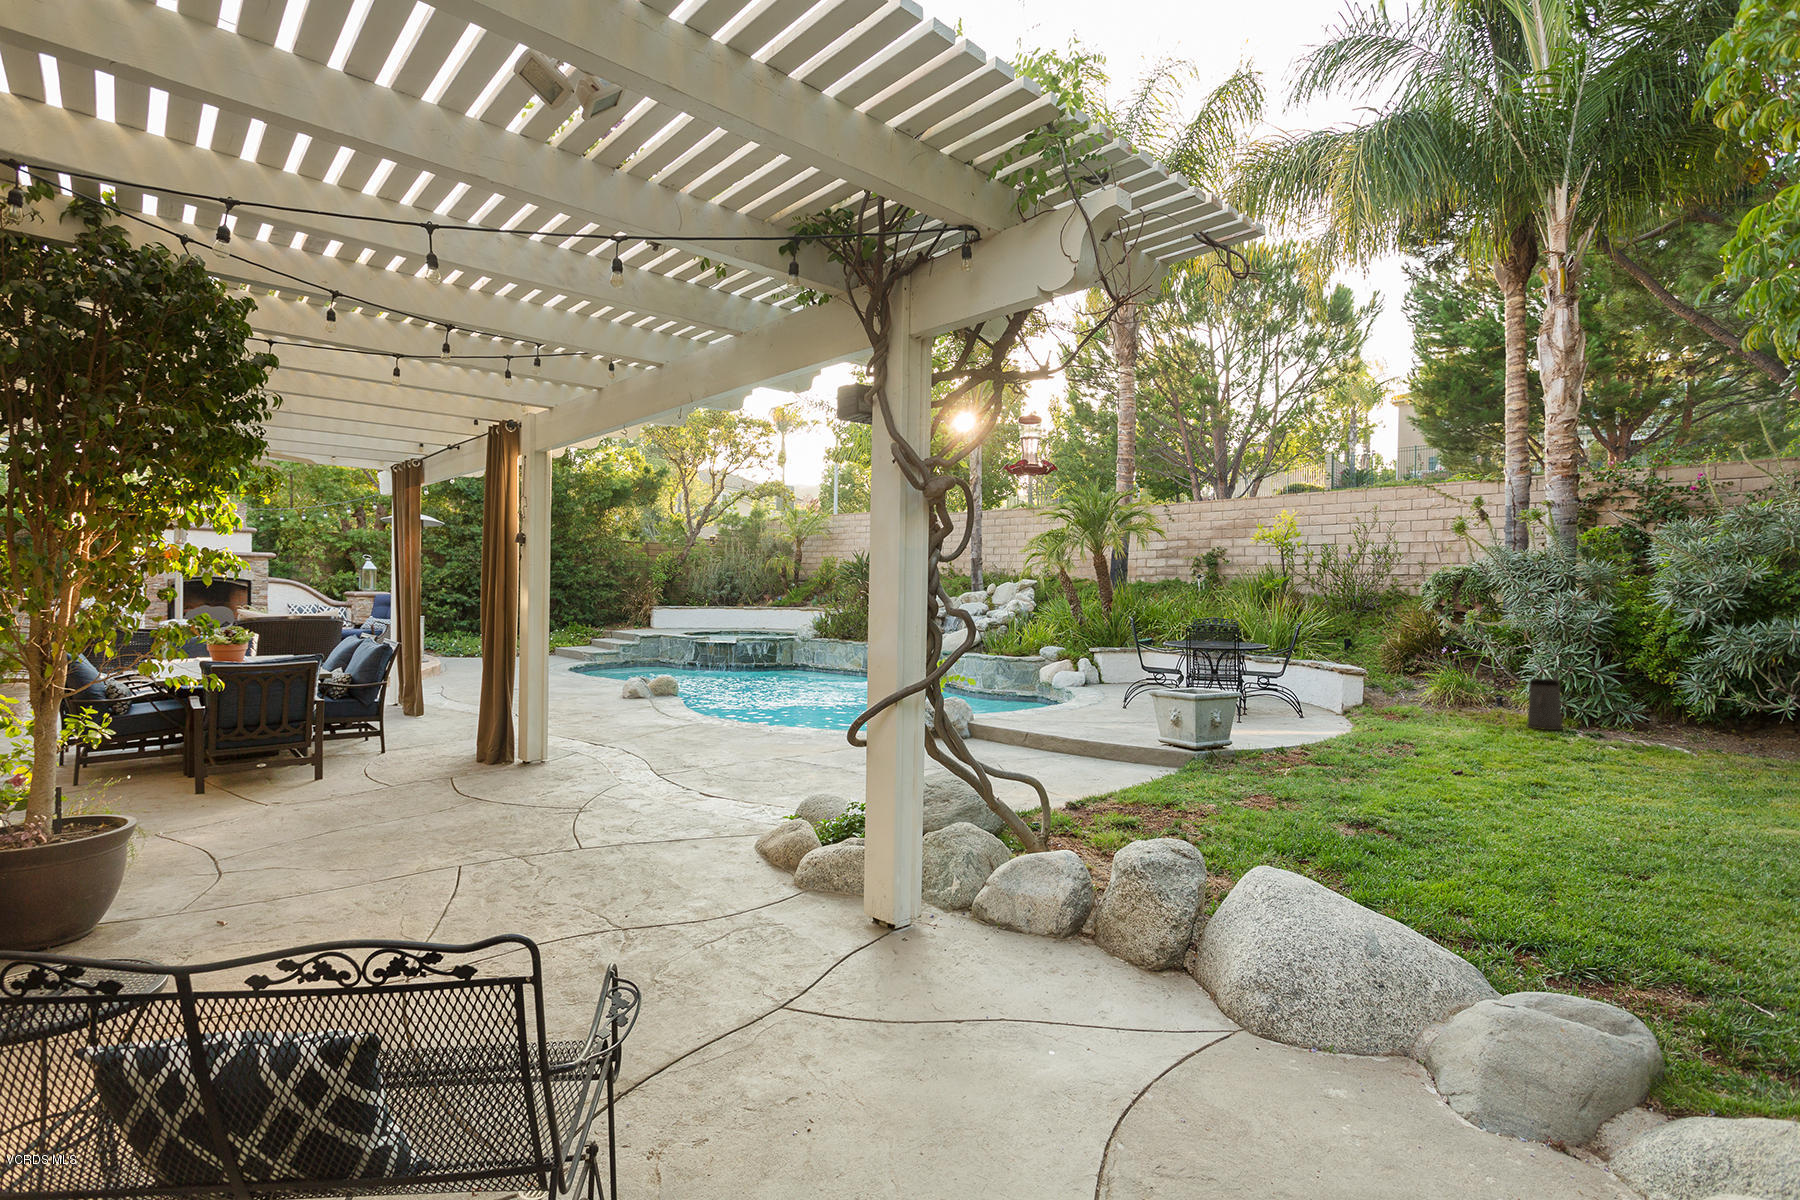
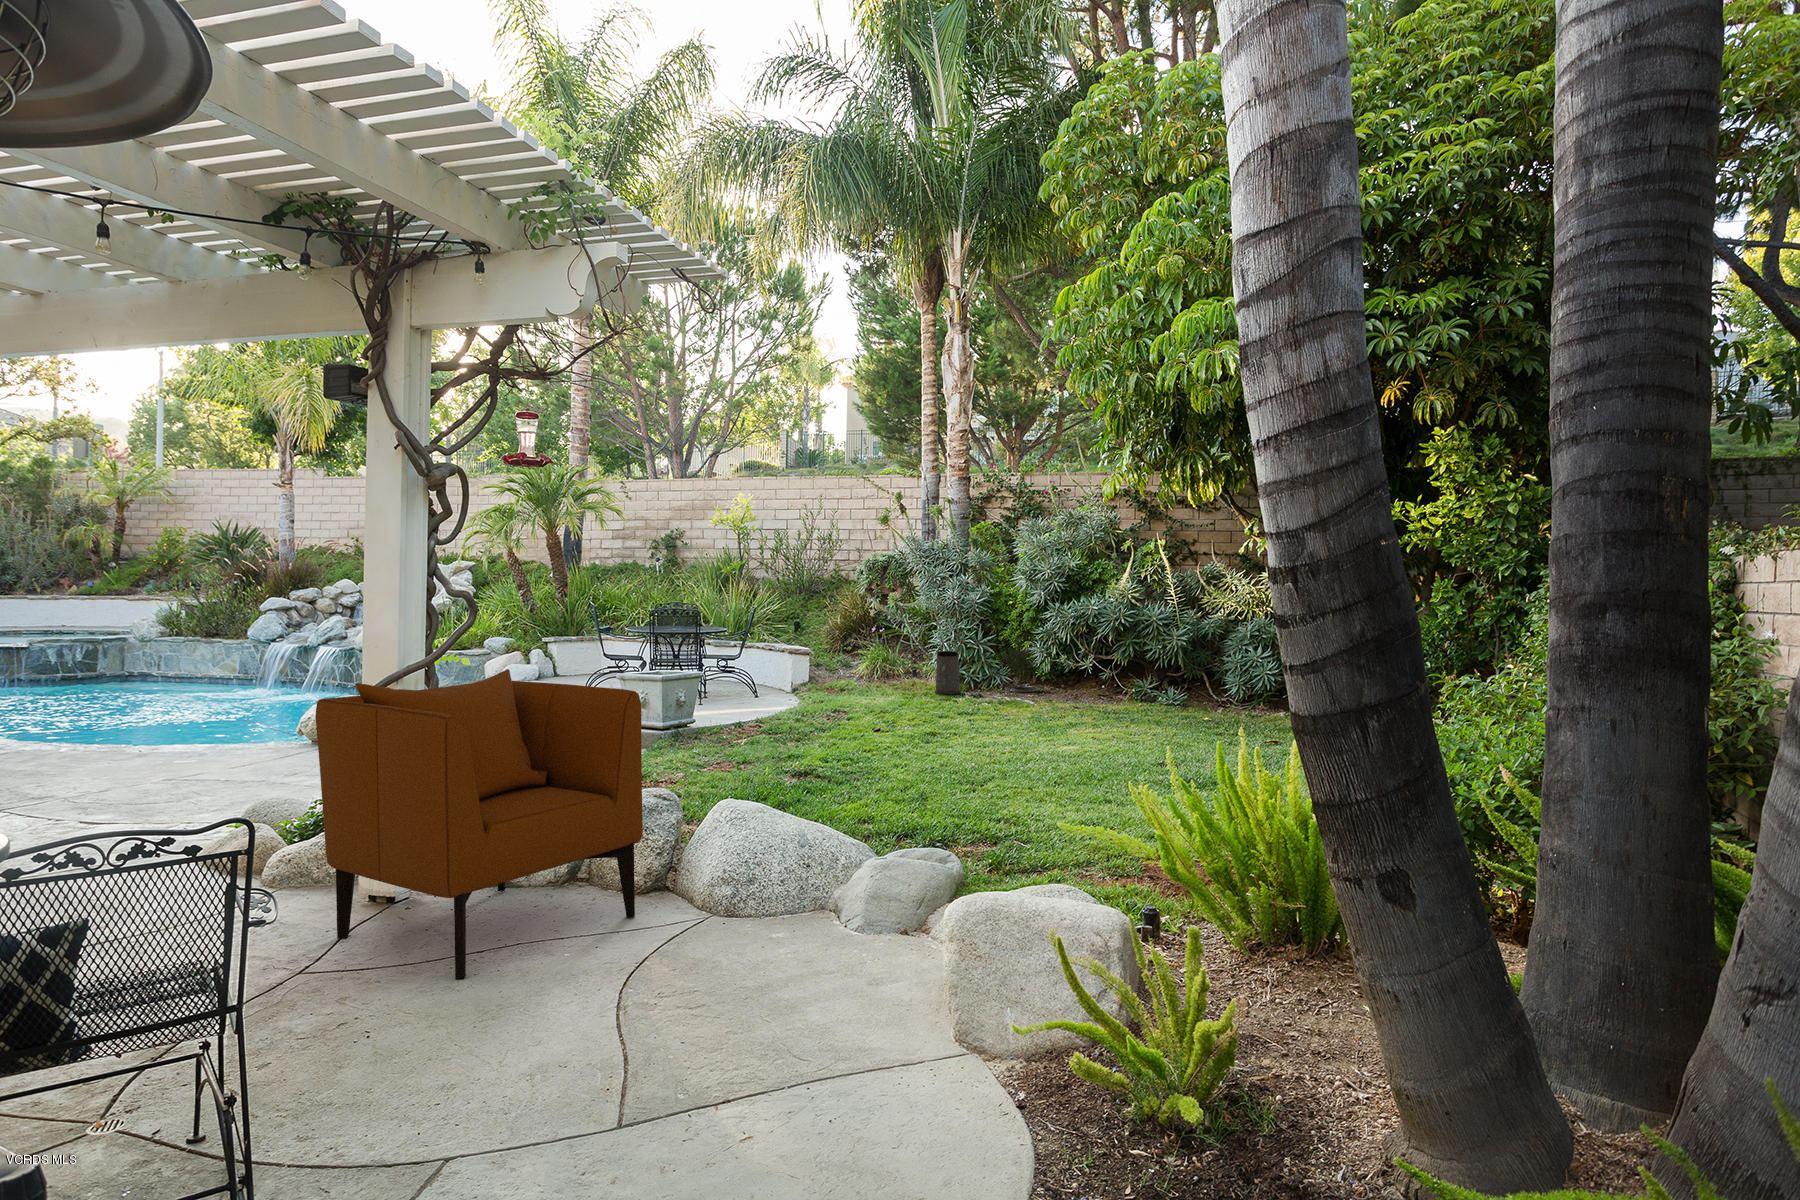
potted tree: none [1620,656,1686,734] -> present [1003,631,1040,692]
armchair: none [812,693,1157,1073] -> present [316,669,643,980]

